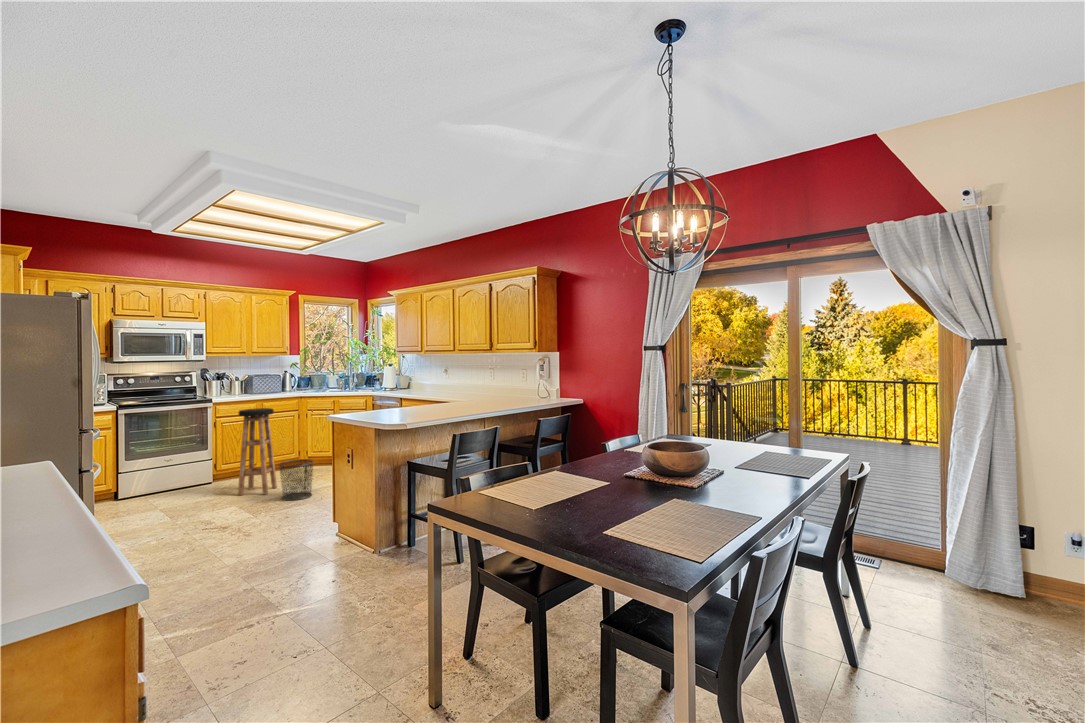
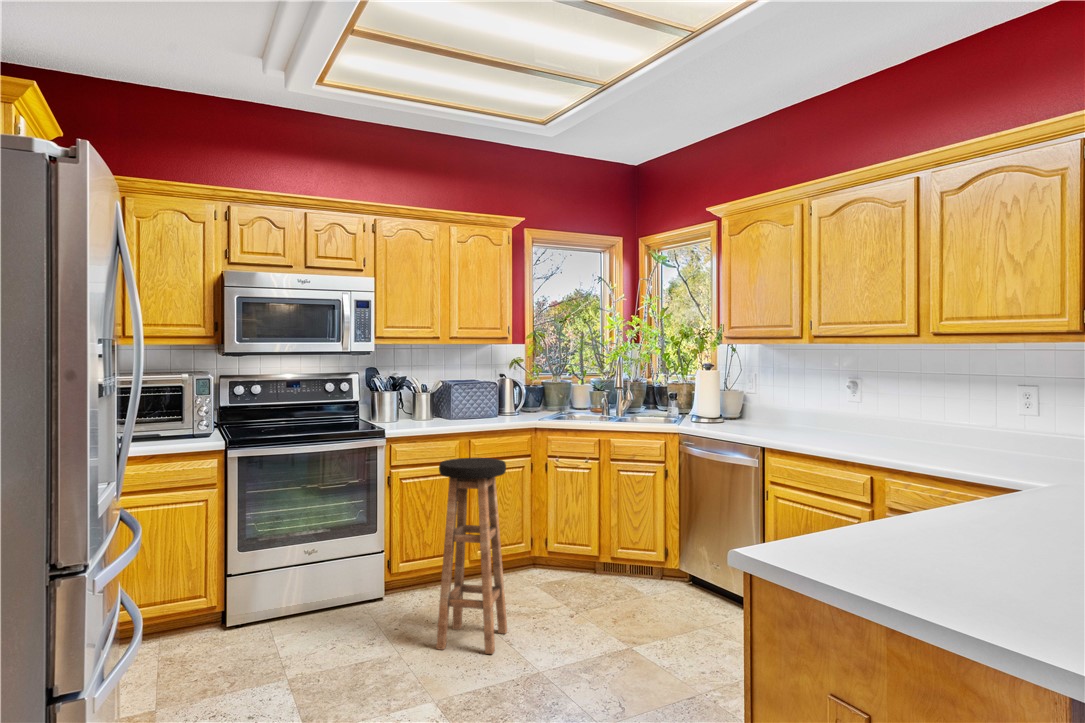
waste bin: present [279,459,314,501] -> none [523,583,598,689]

